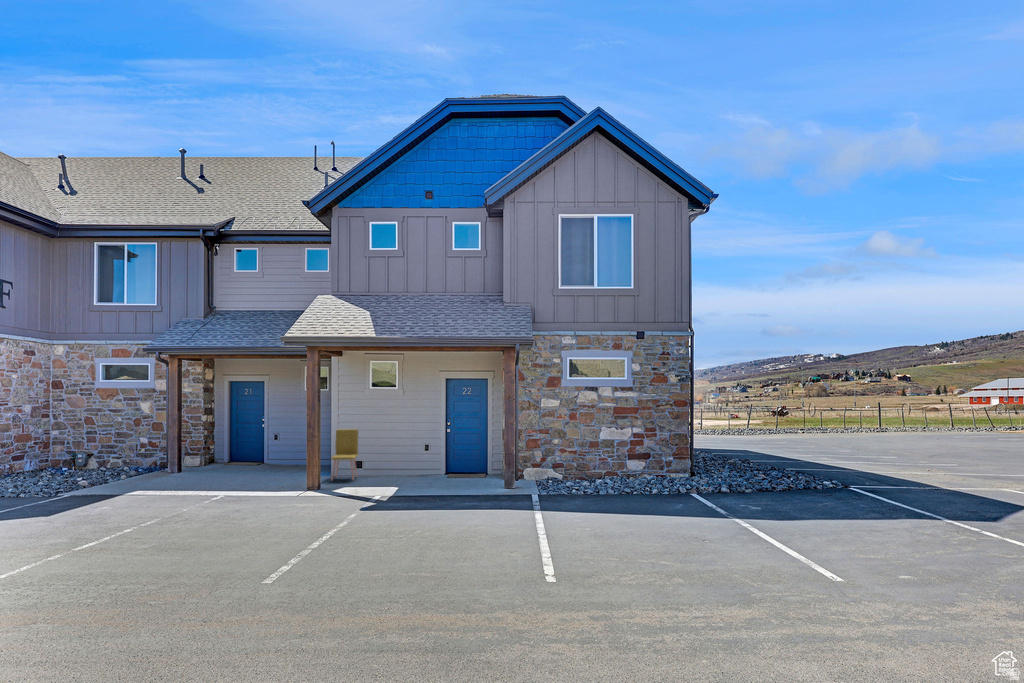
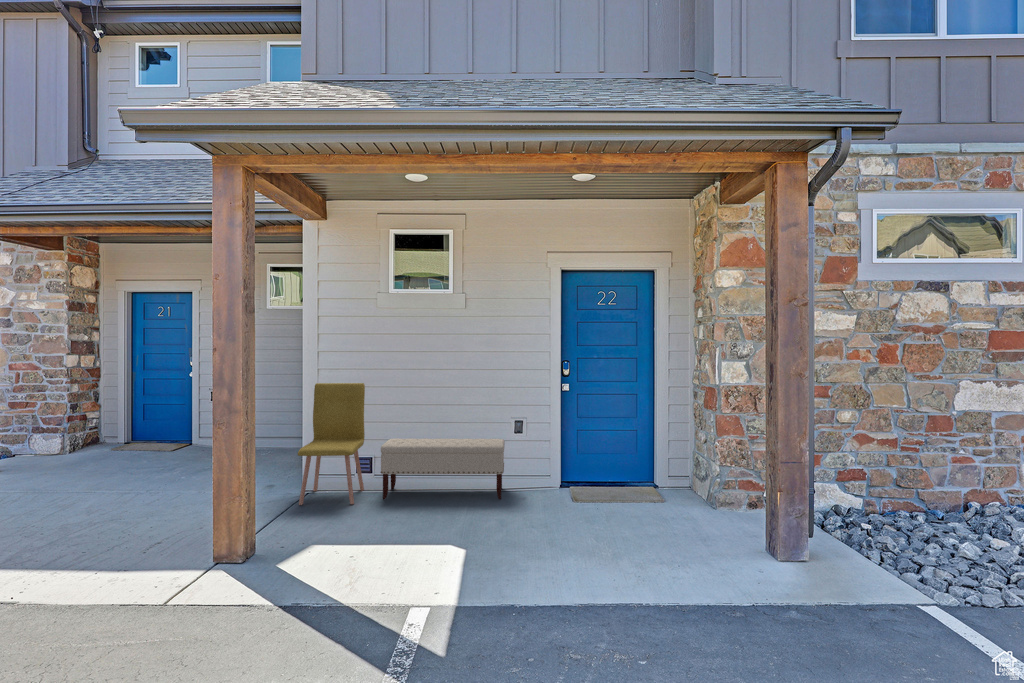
bench: none [365,454,421,479] -> present [381,438,505,499]

